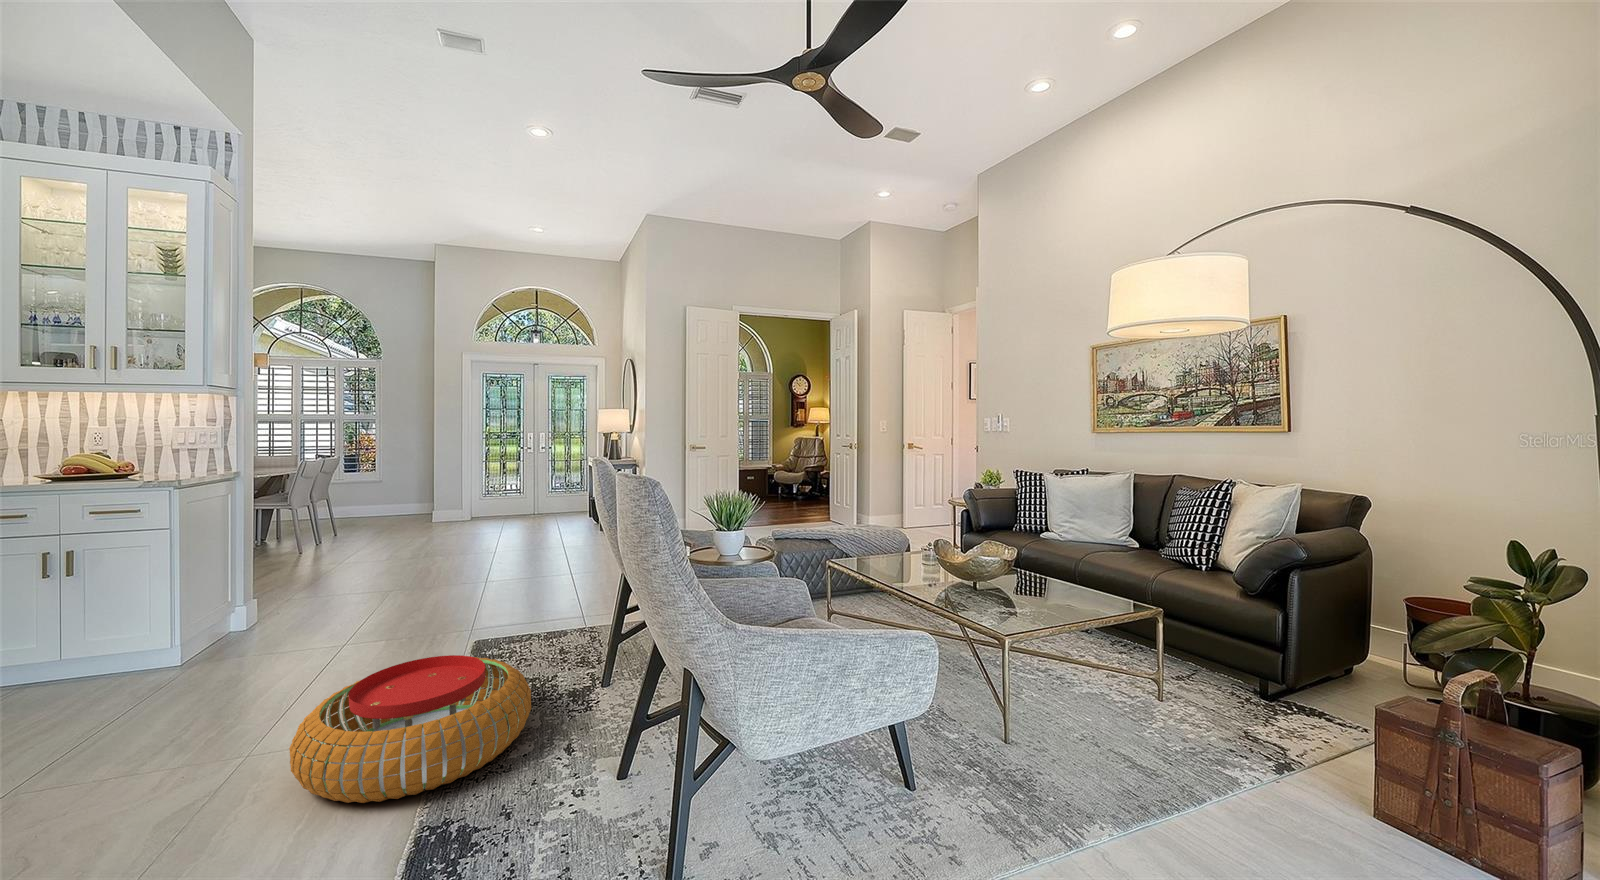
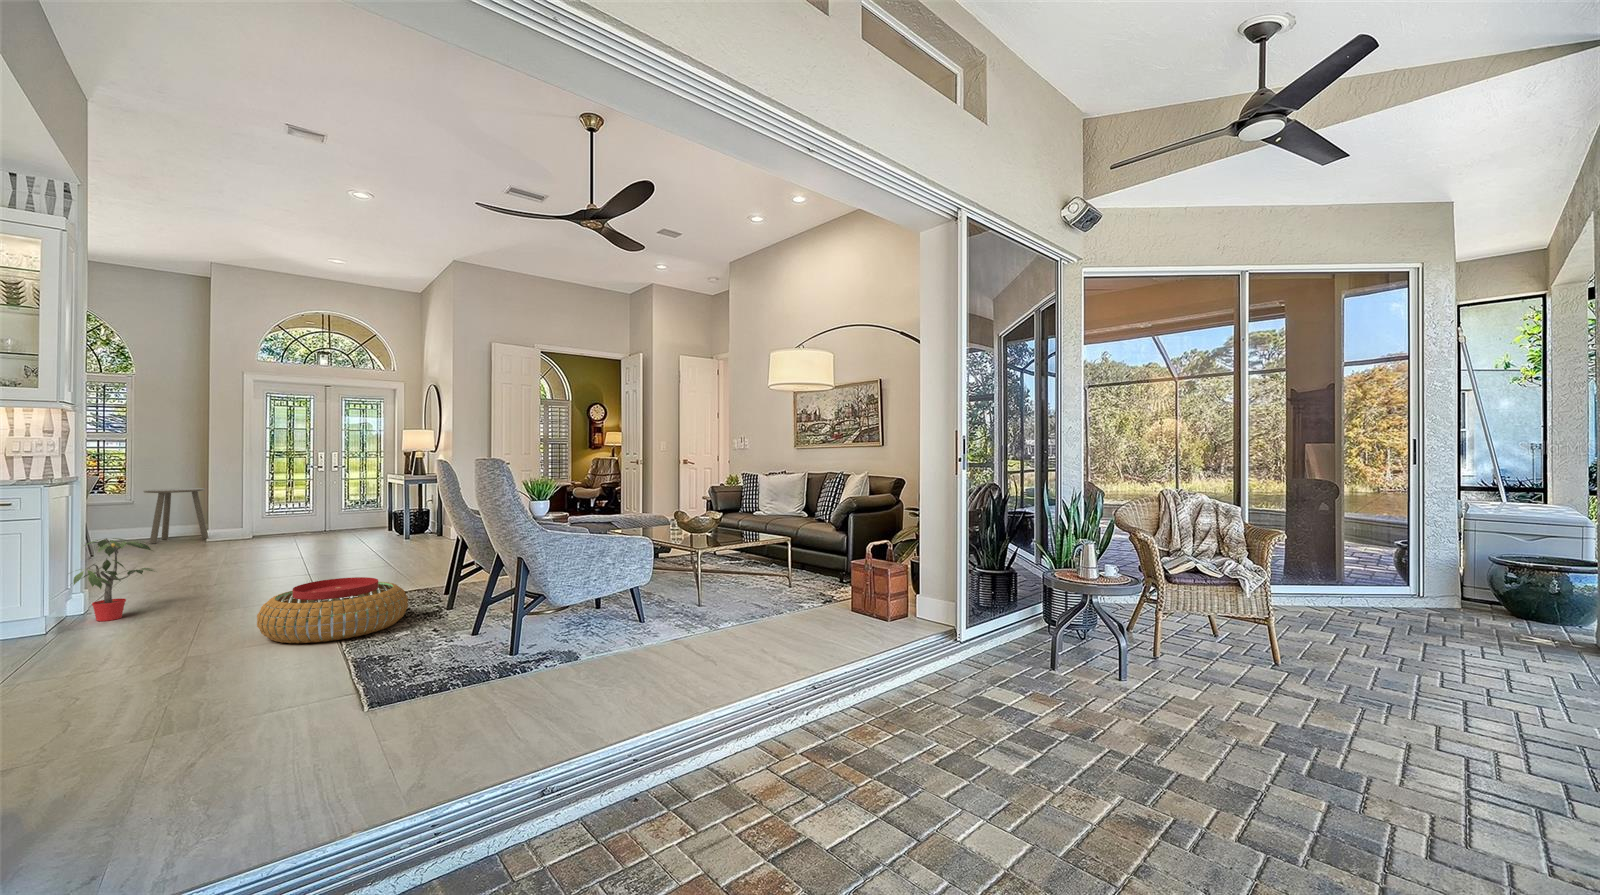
side table: none [381,470,436,525] -> present [143,488,209,544]
potted plant: none [139,565,282,677] -> present [73,538,153,621]

